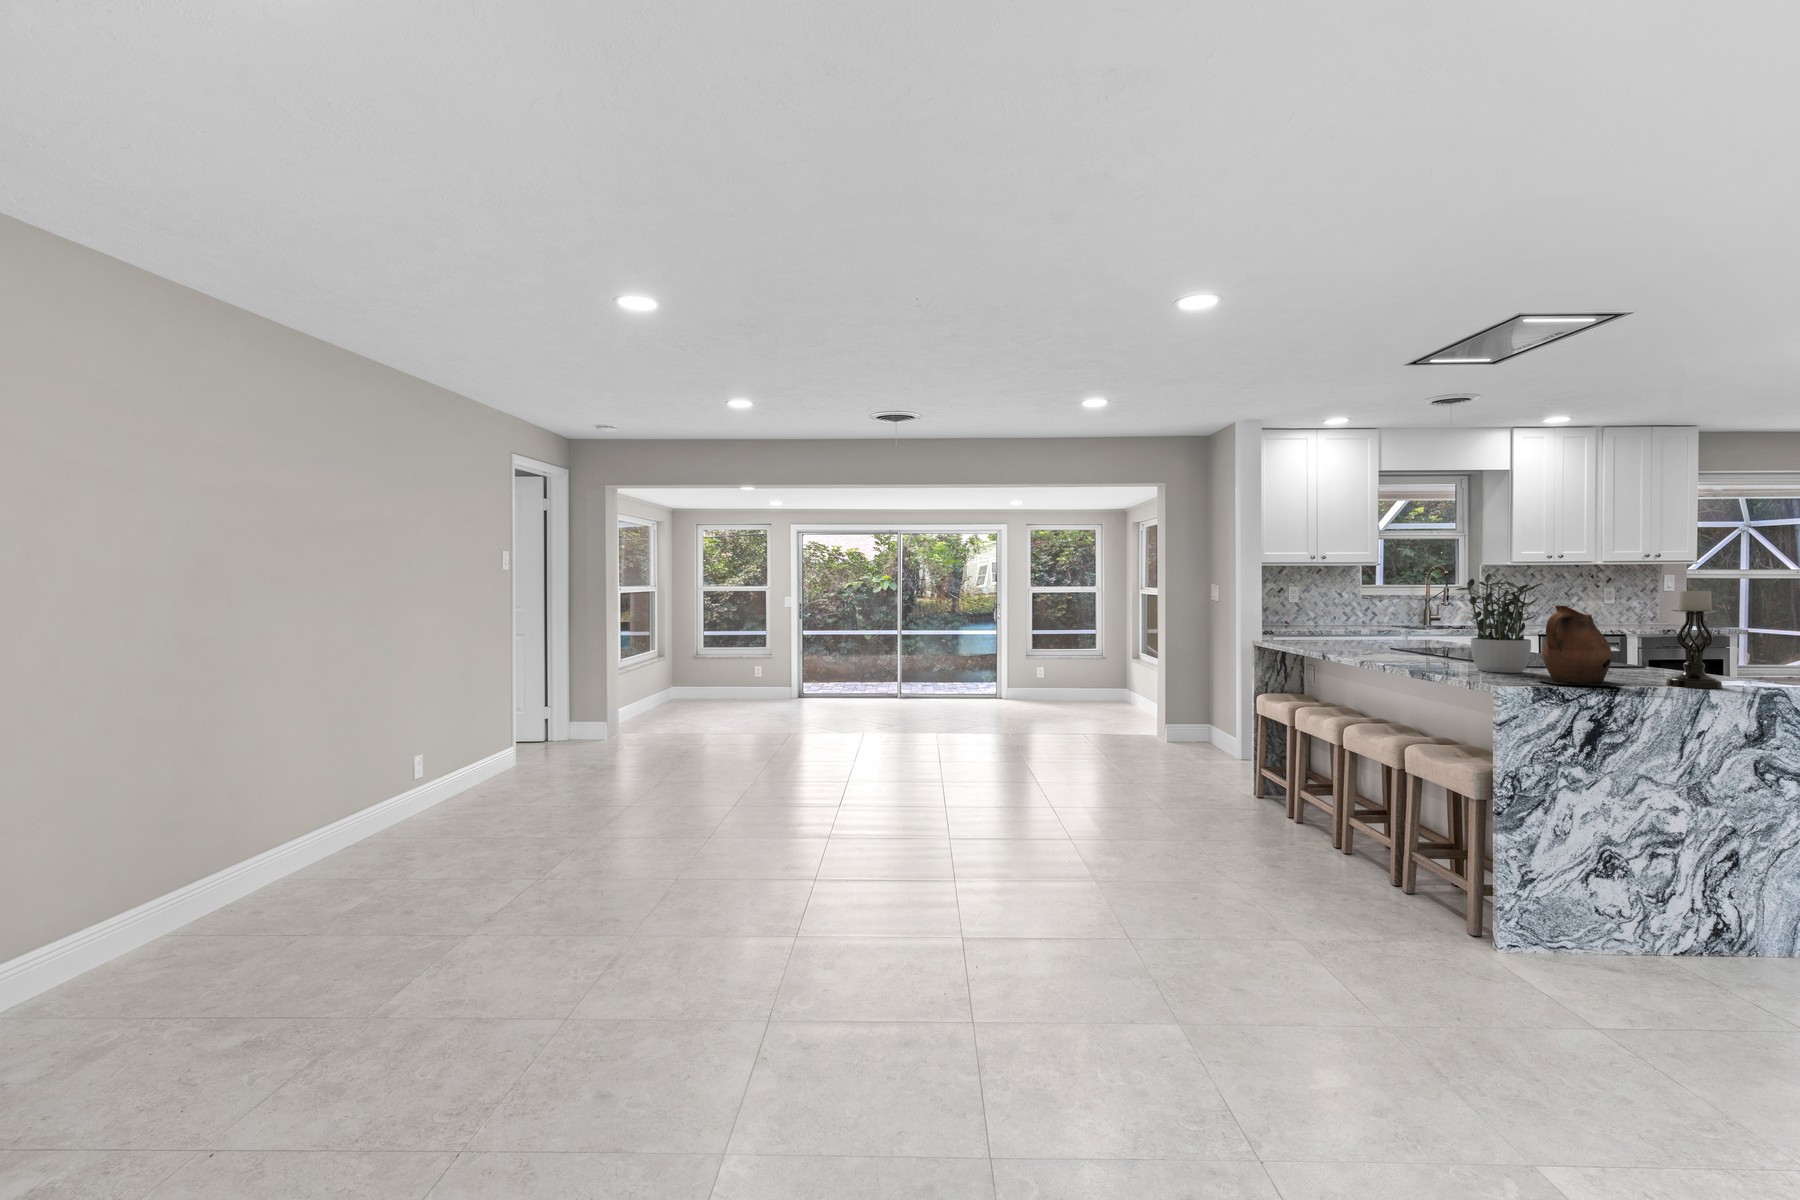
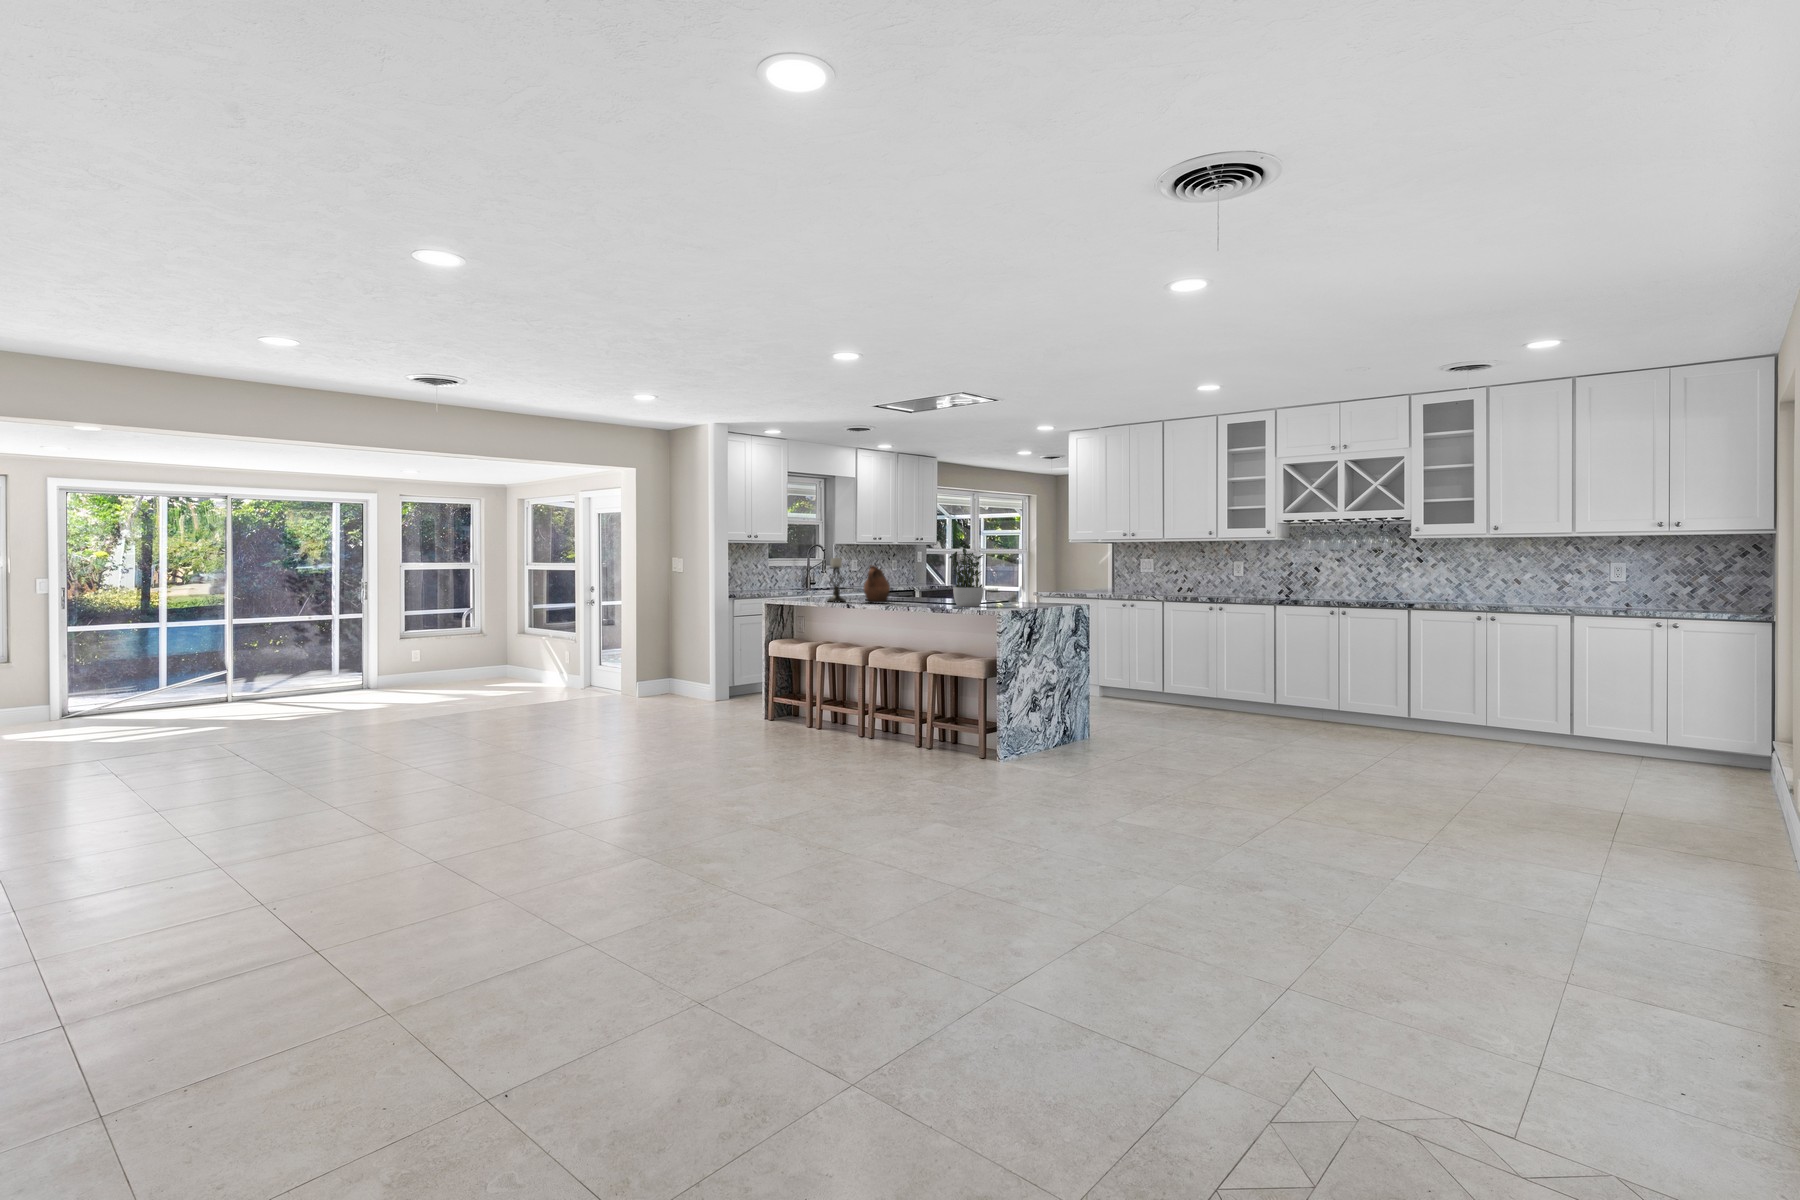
candle holder: present [1666,587,1722,688] -> present [827,557,846,602]
ceramic pitcher: present [1539,605,1622,688] -> present [863,565,890,603]

